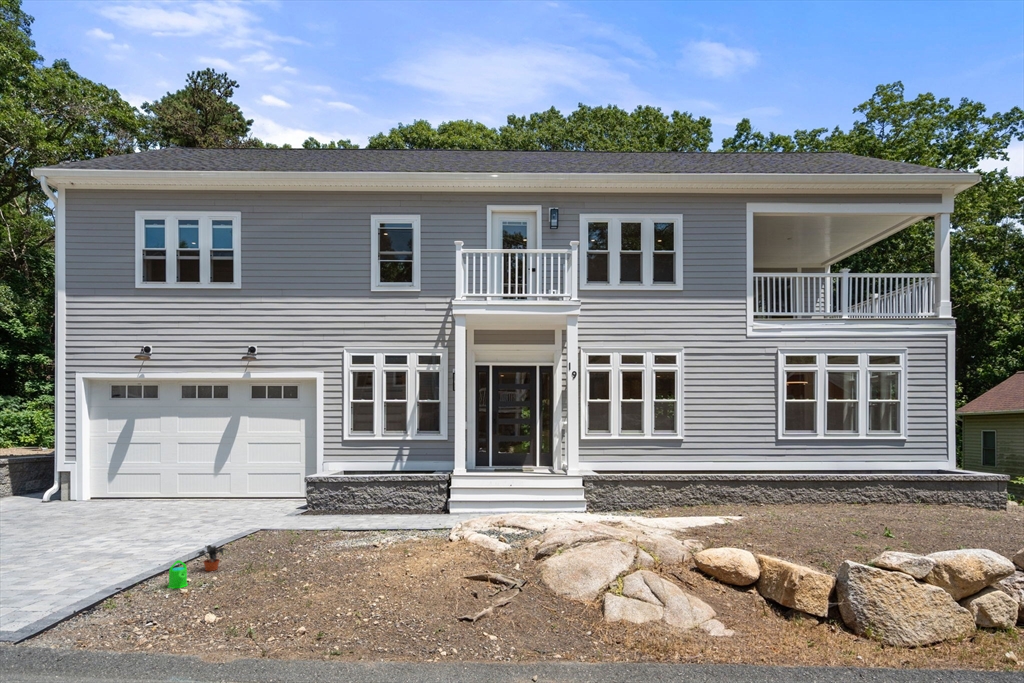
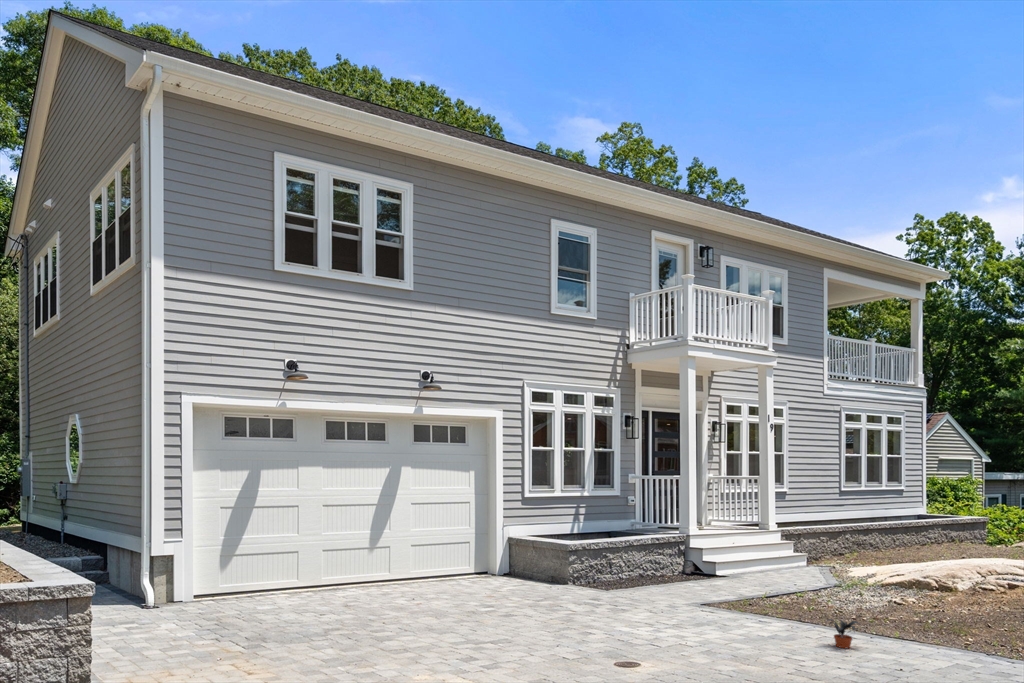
watering can: present [168,560,188,588] -> none [881,634,924,666]

